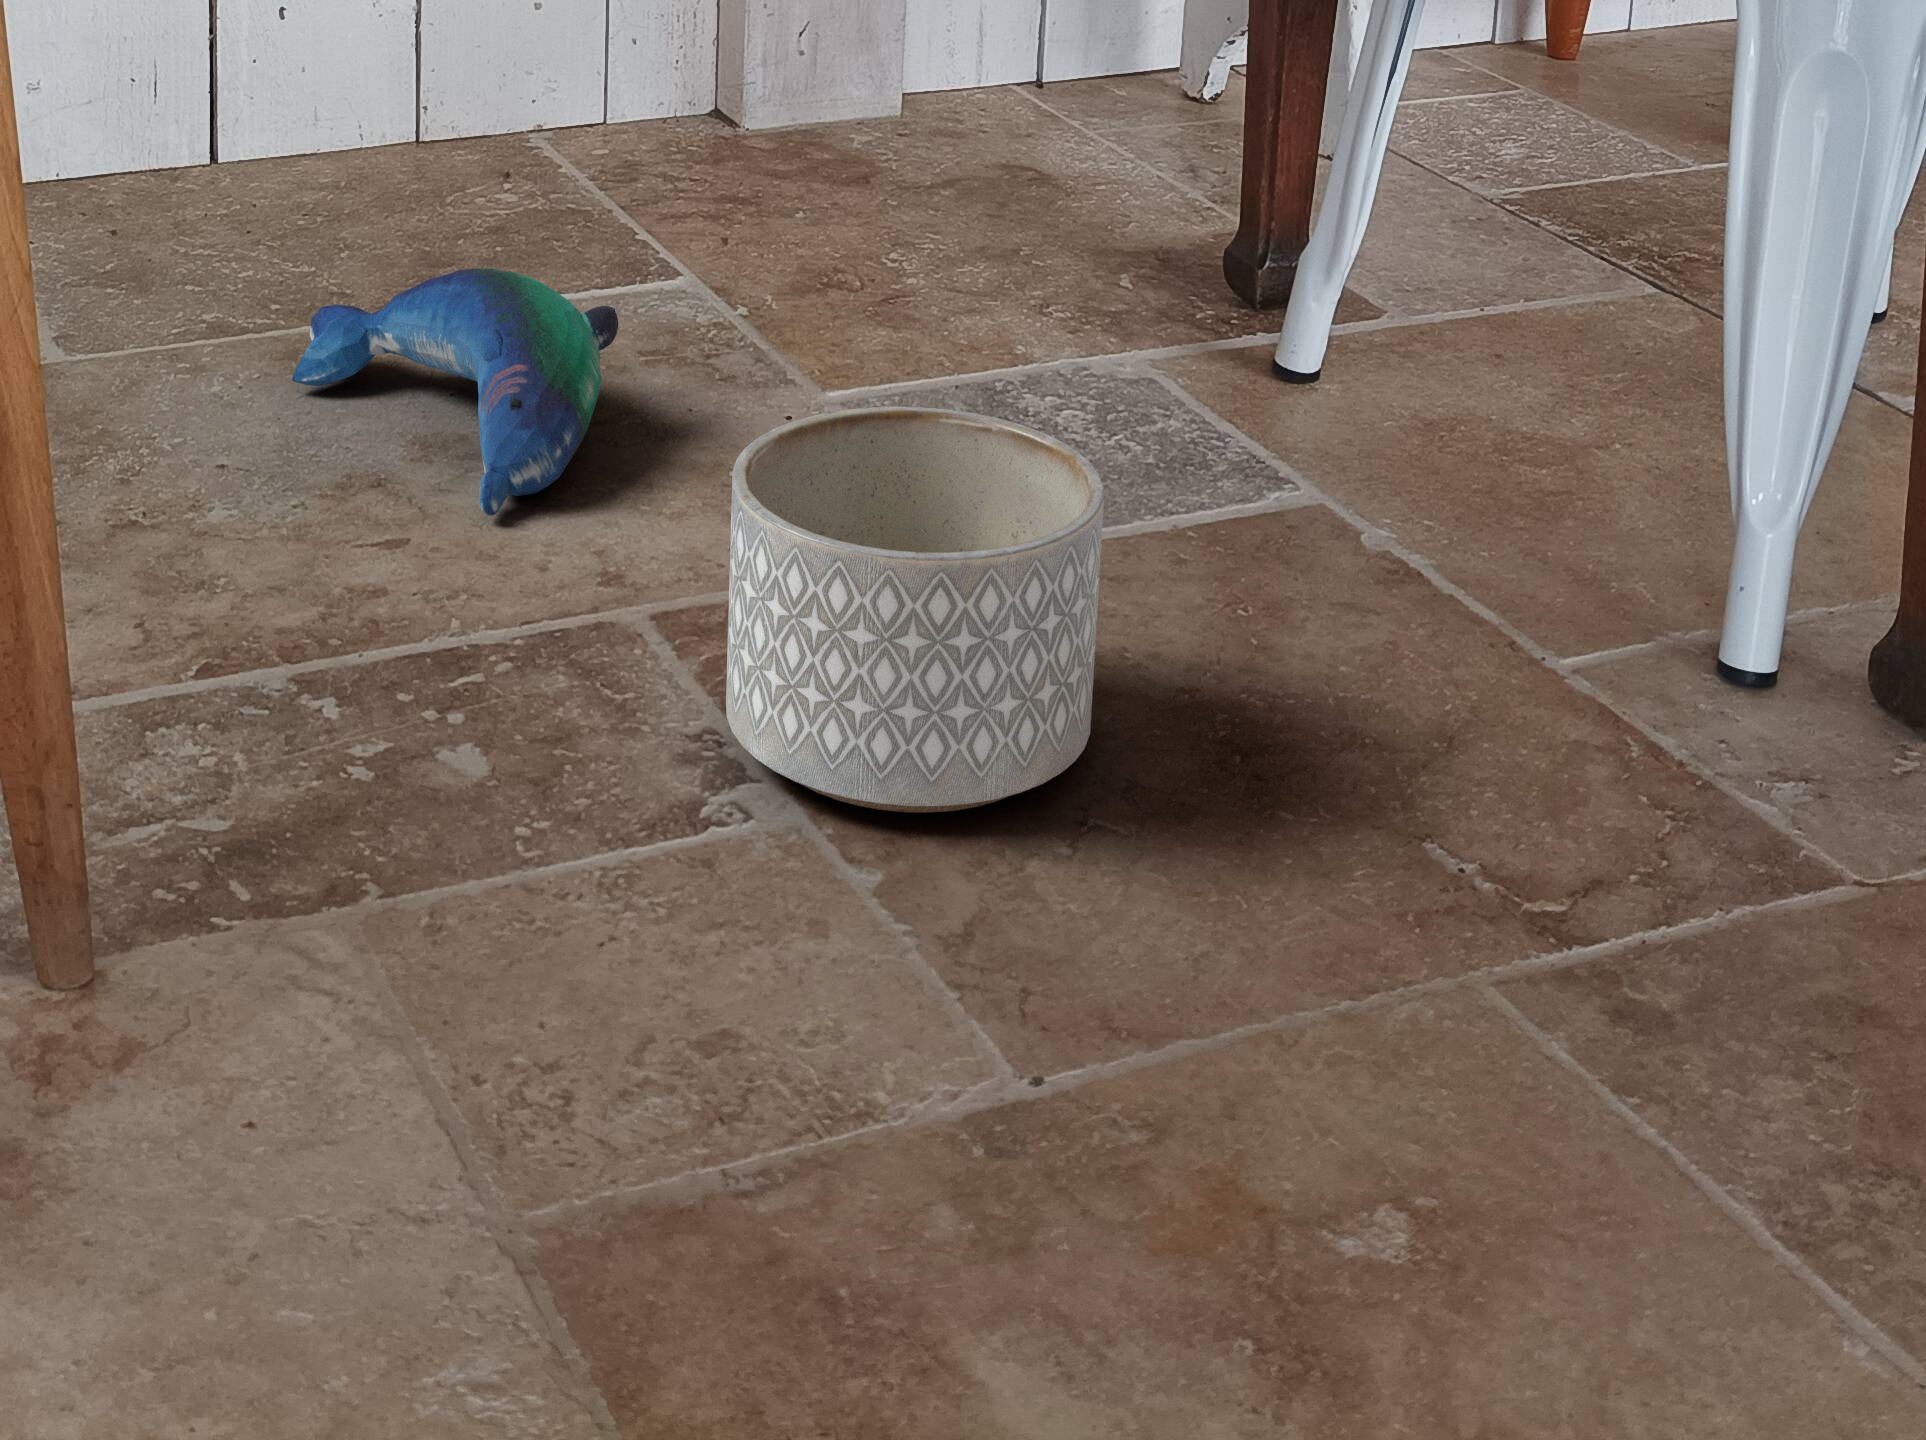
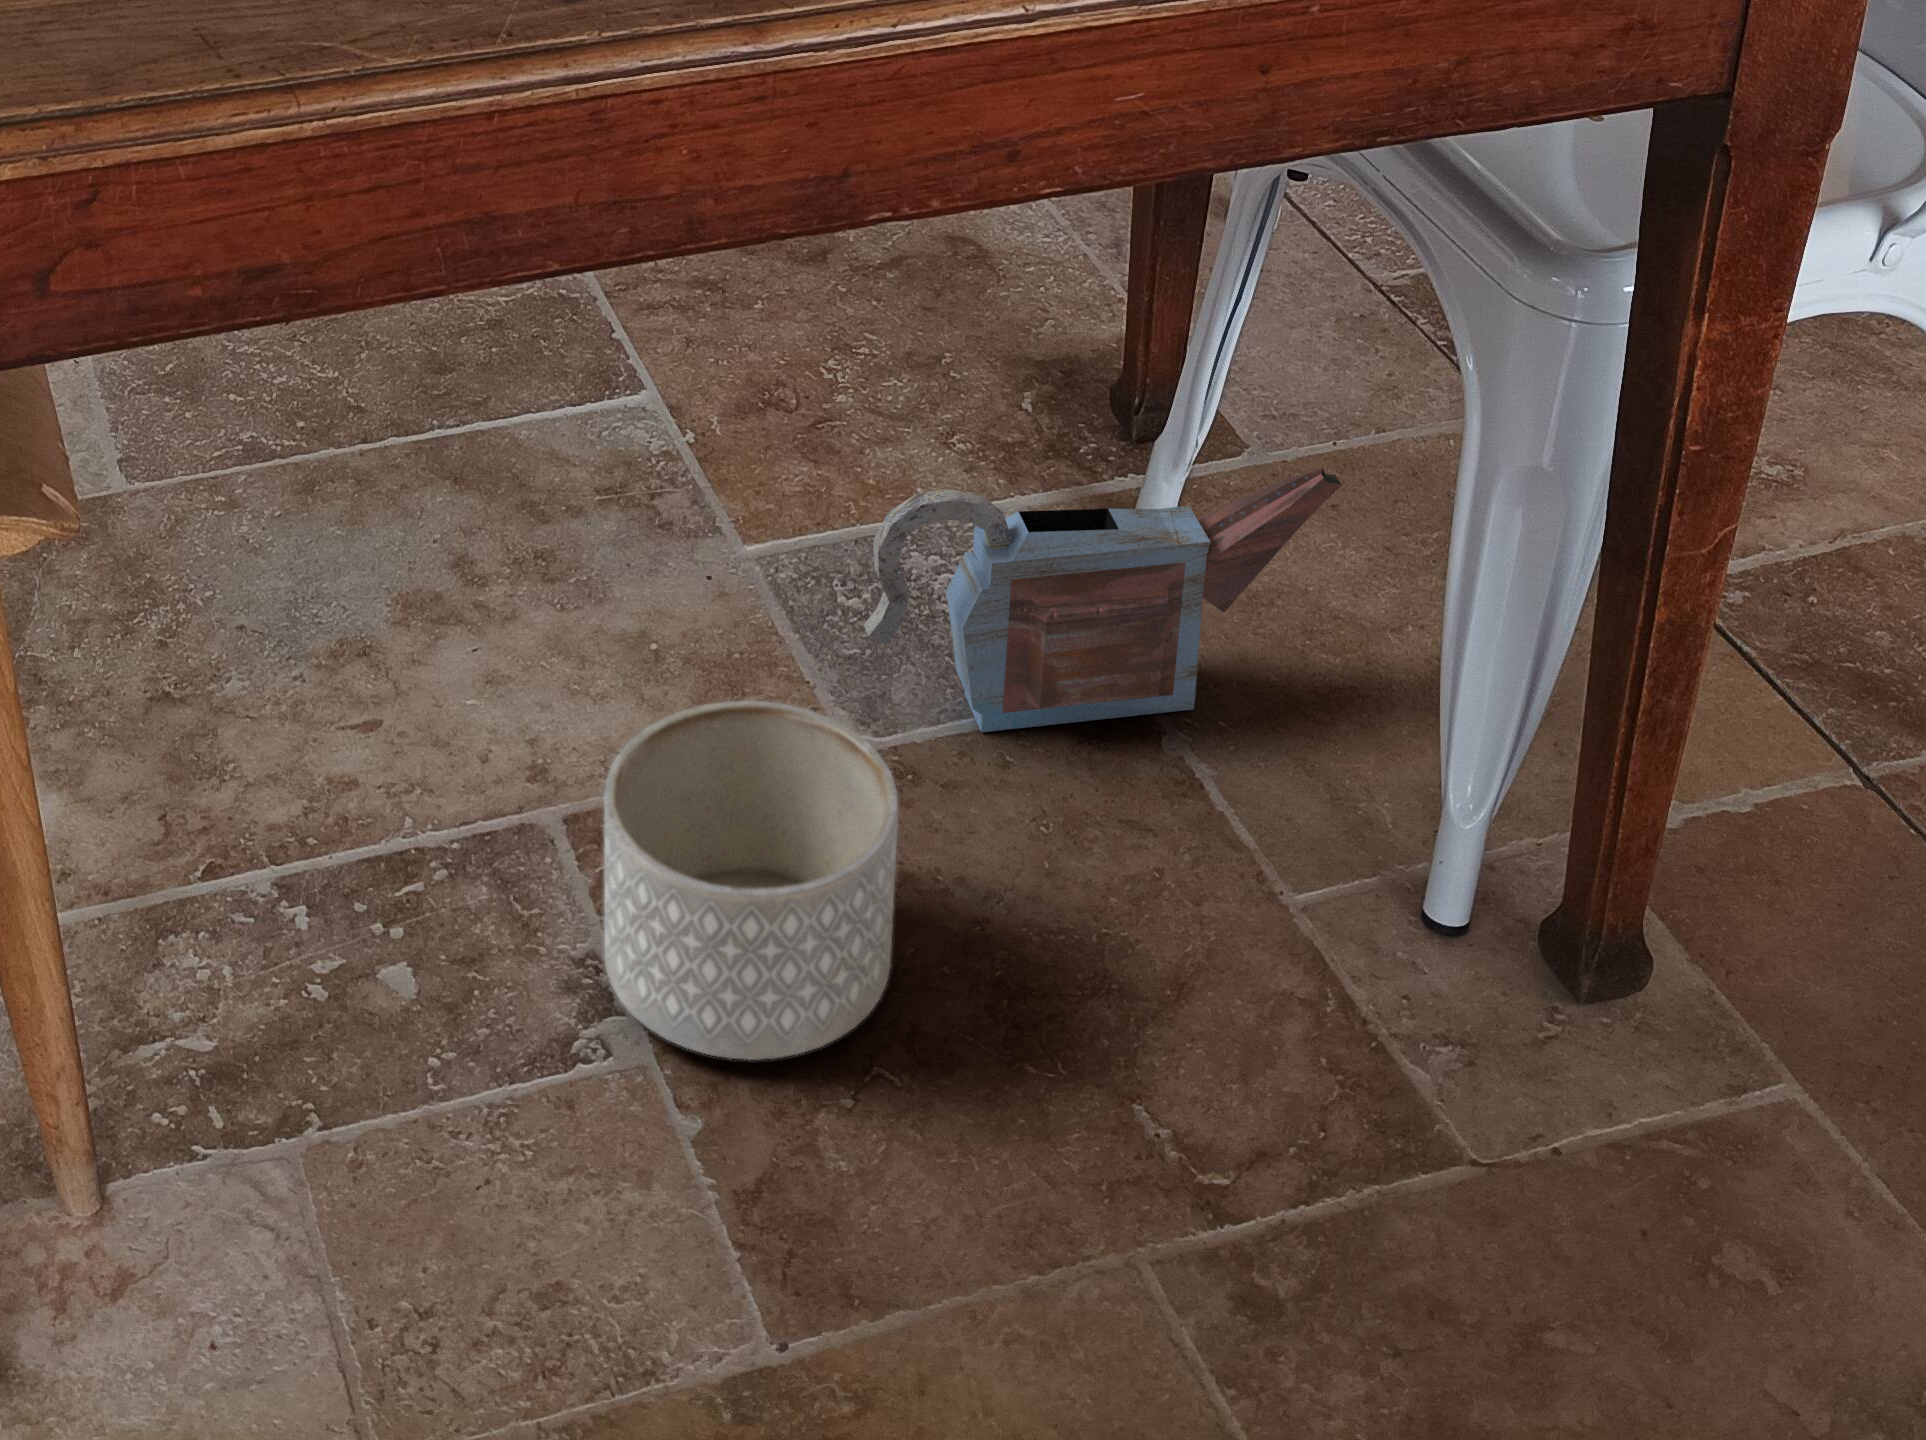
watering can: none [1000,202,1551,534] -> present [864,468,1342,732]
plush toy: present [292,269,618,516] -> none [308,446,568,697]

